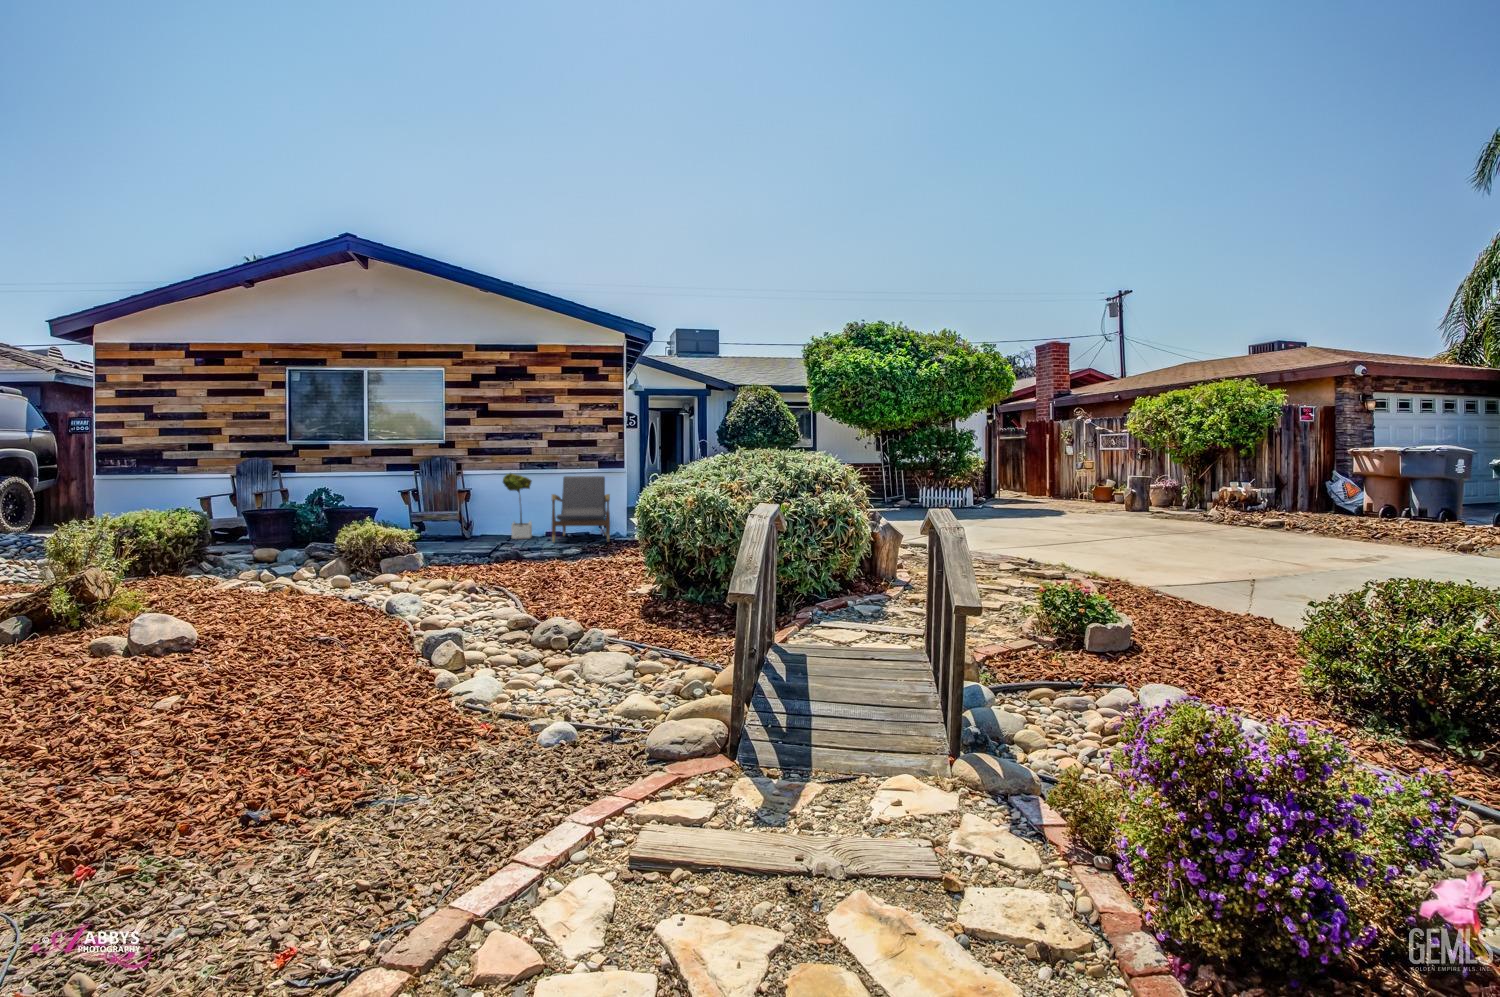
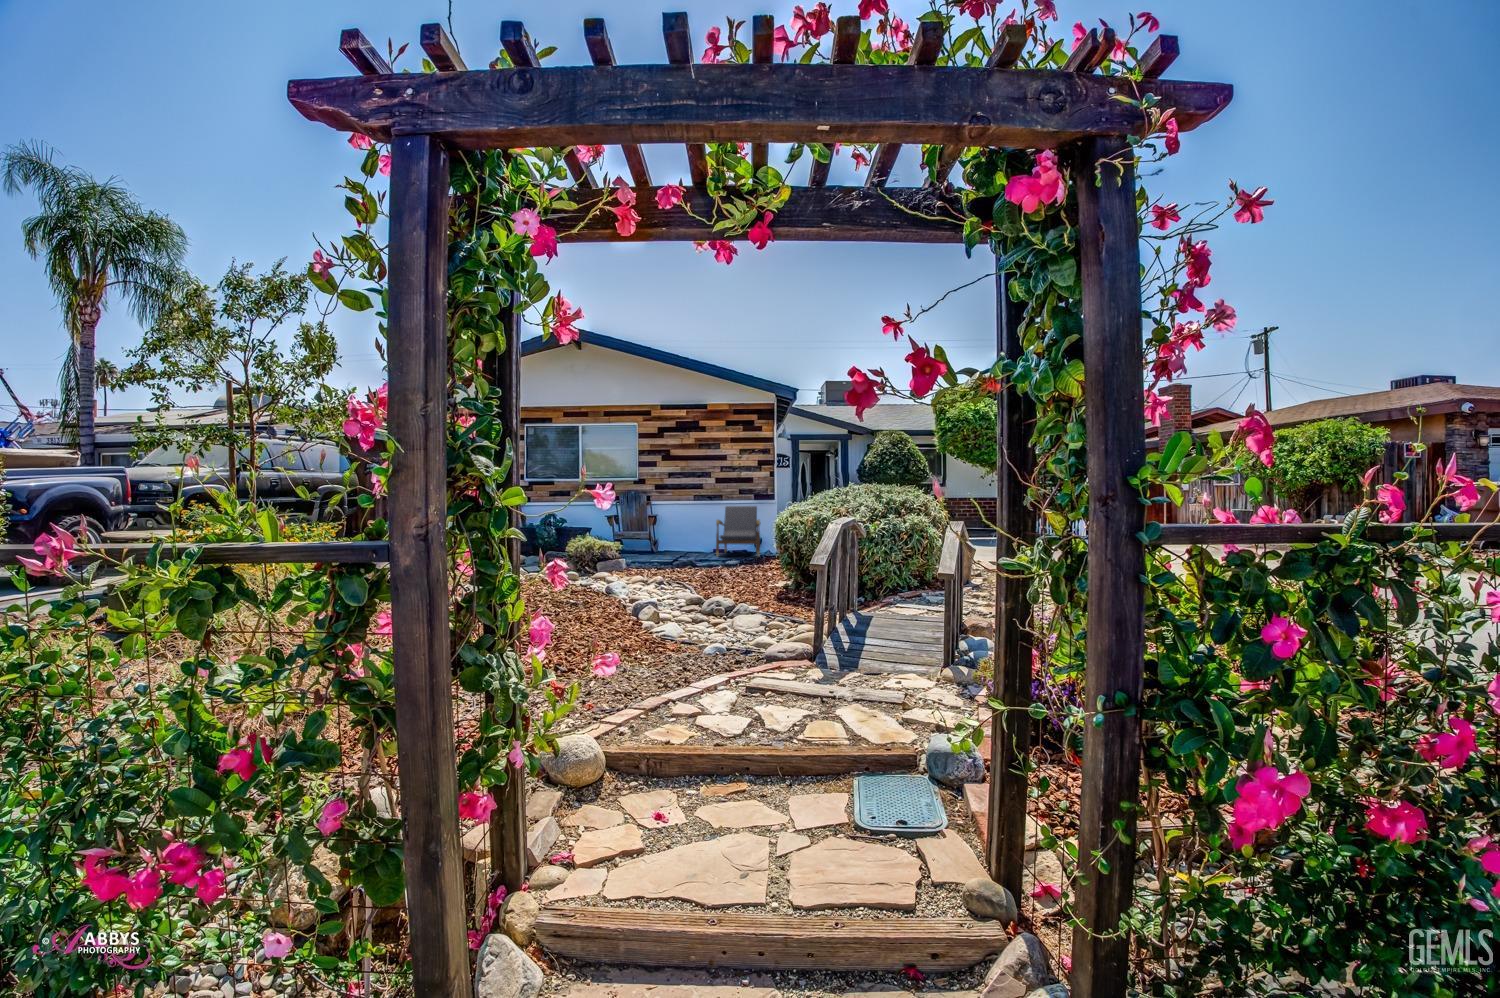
potted tree: present [503,473,532,539] -> none [681,503,702,554]

